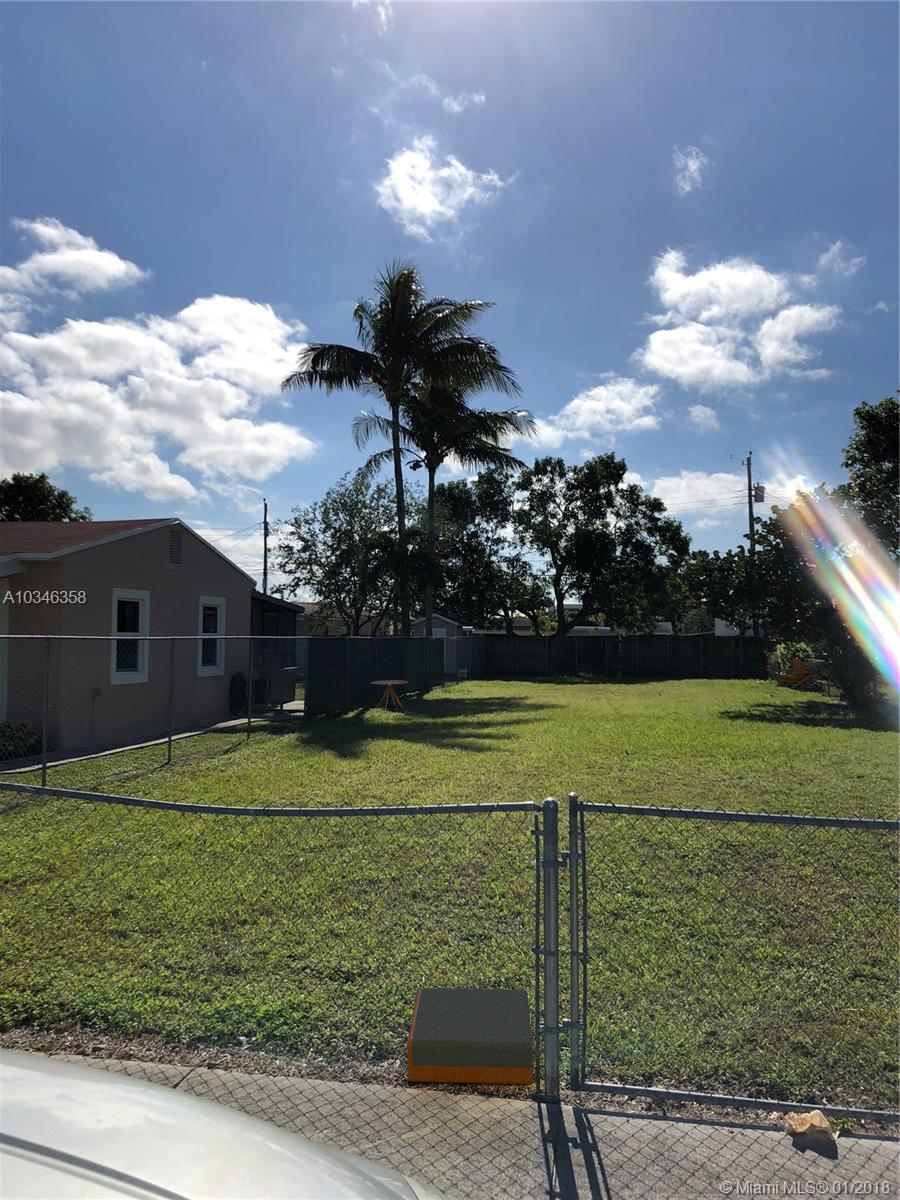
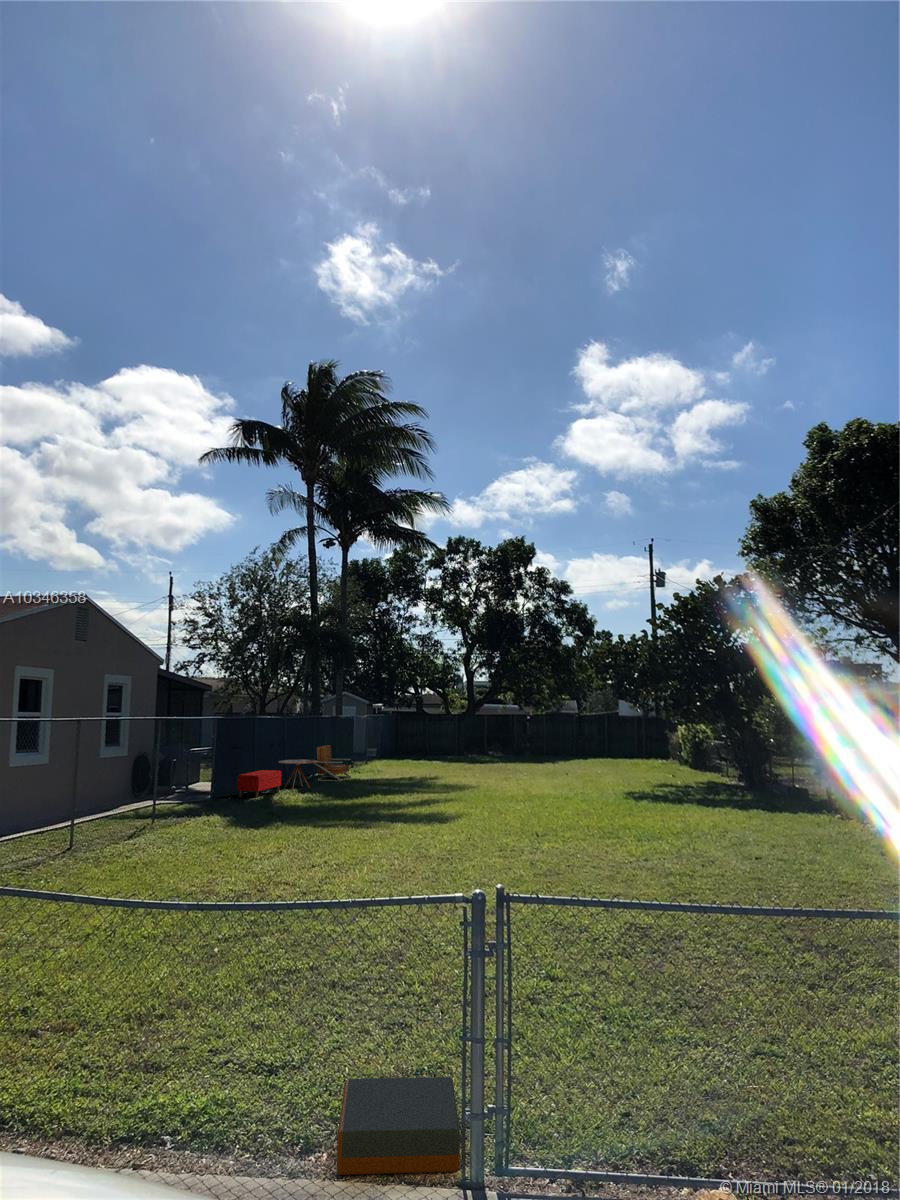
lounge chair: present [775,658,814,688] -> present [314,745,351,781]
bench: none [333,690,374,718] -> present [238,770,281,798]

